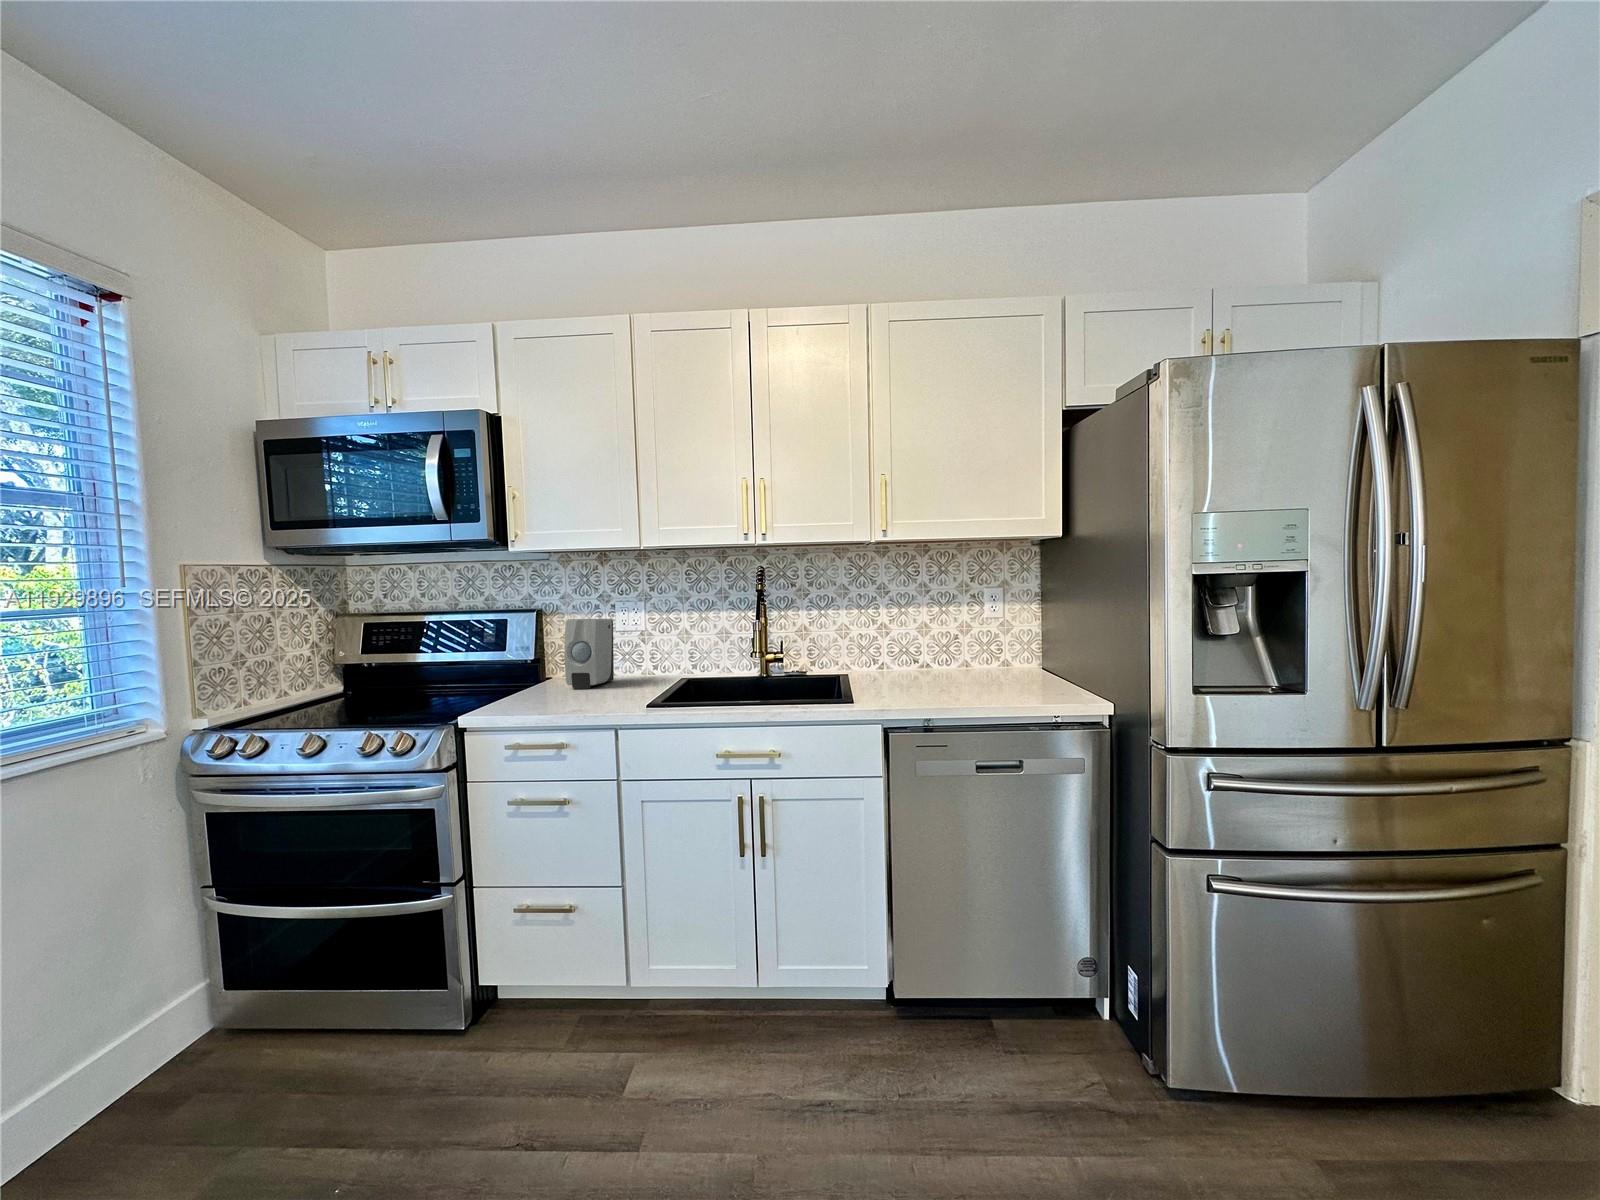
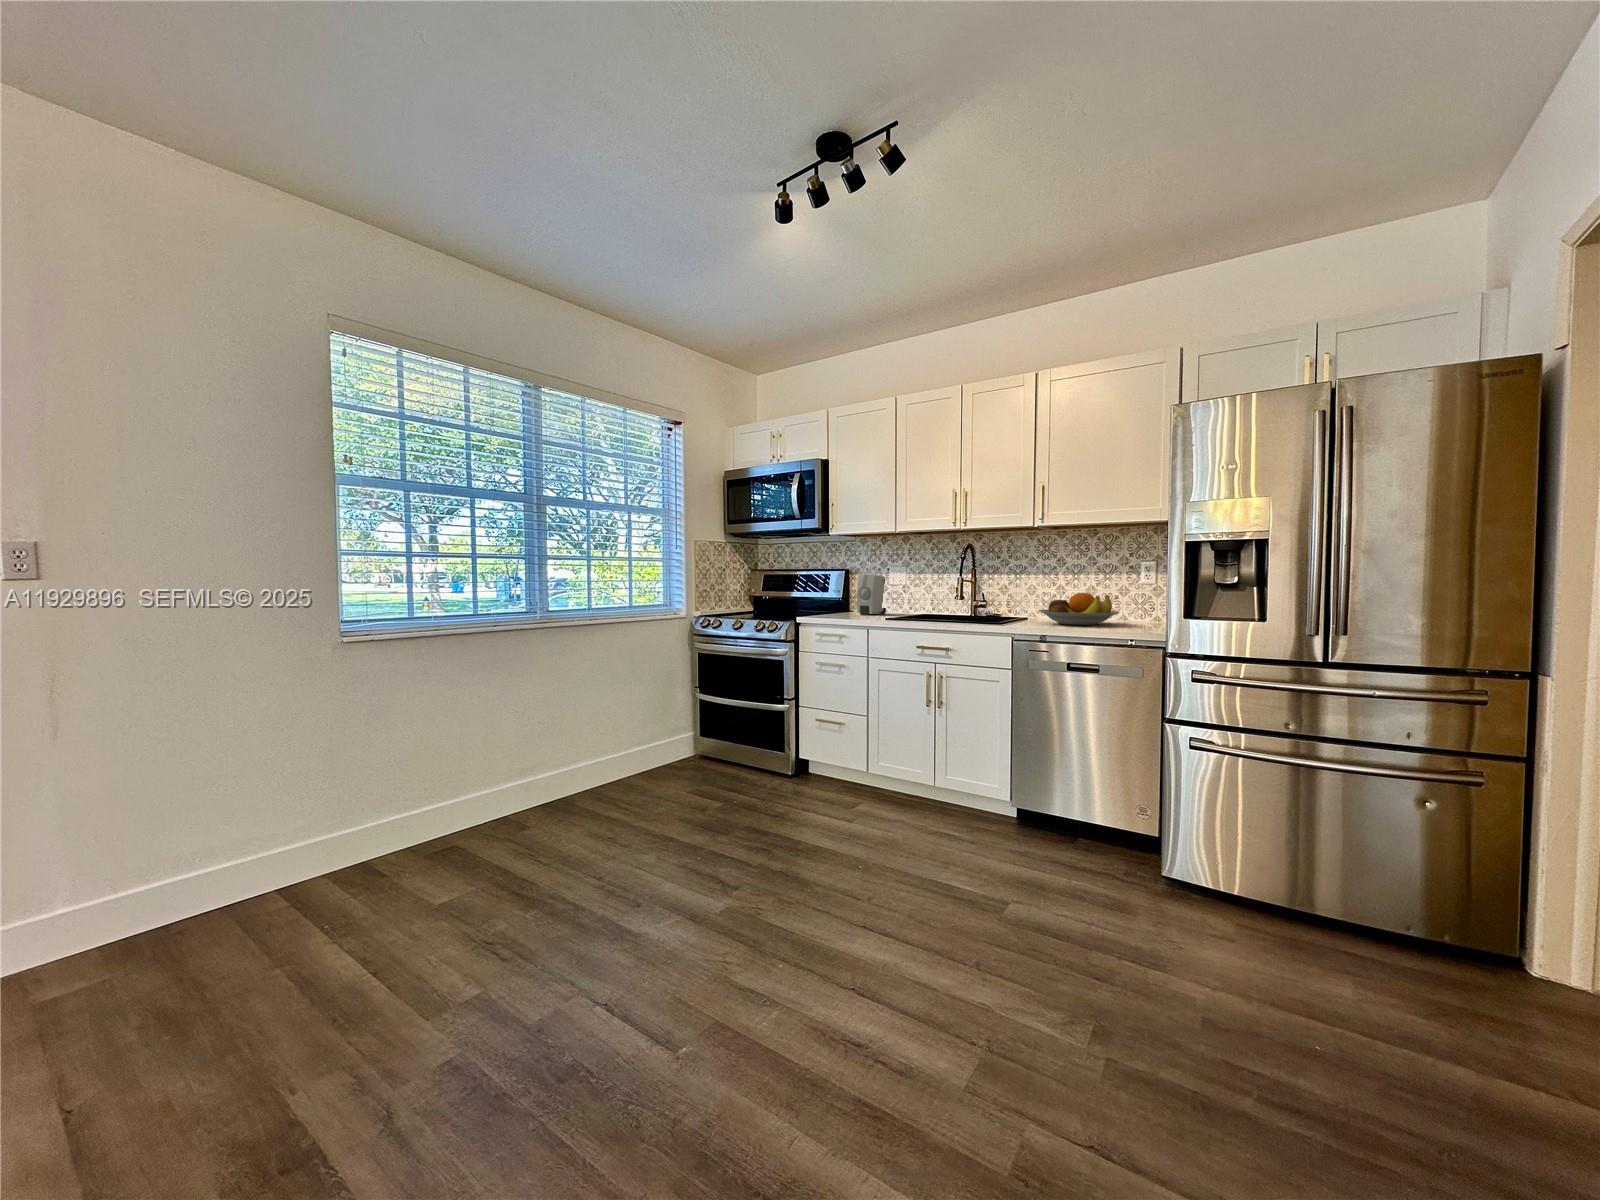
fruit bowl: none [887,642,997,692] -> present [1039,593,1119,625]

